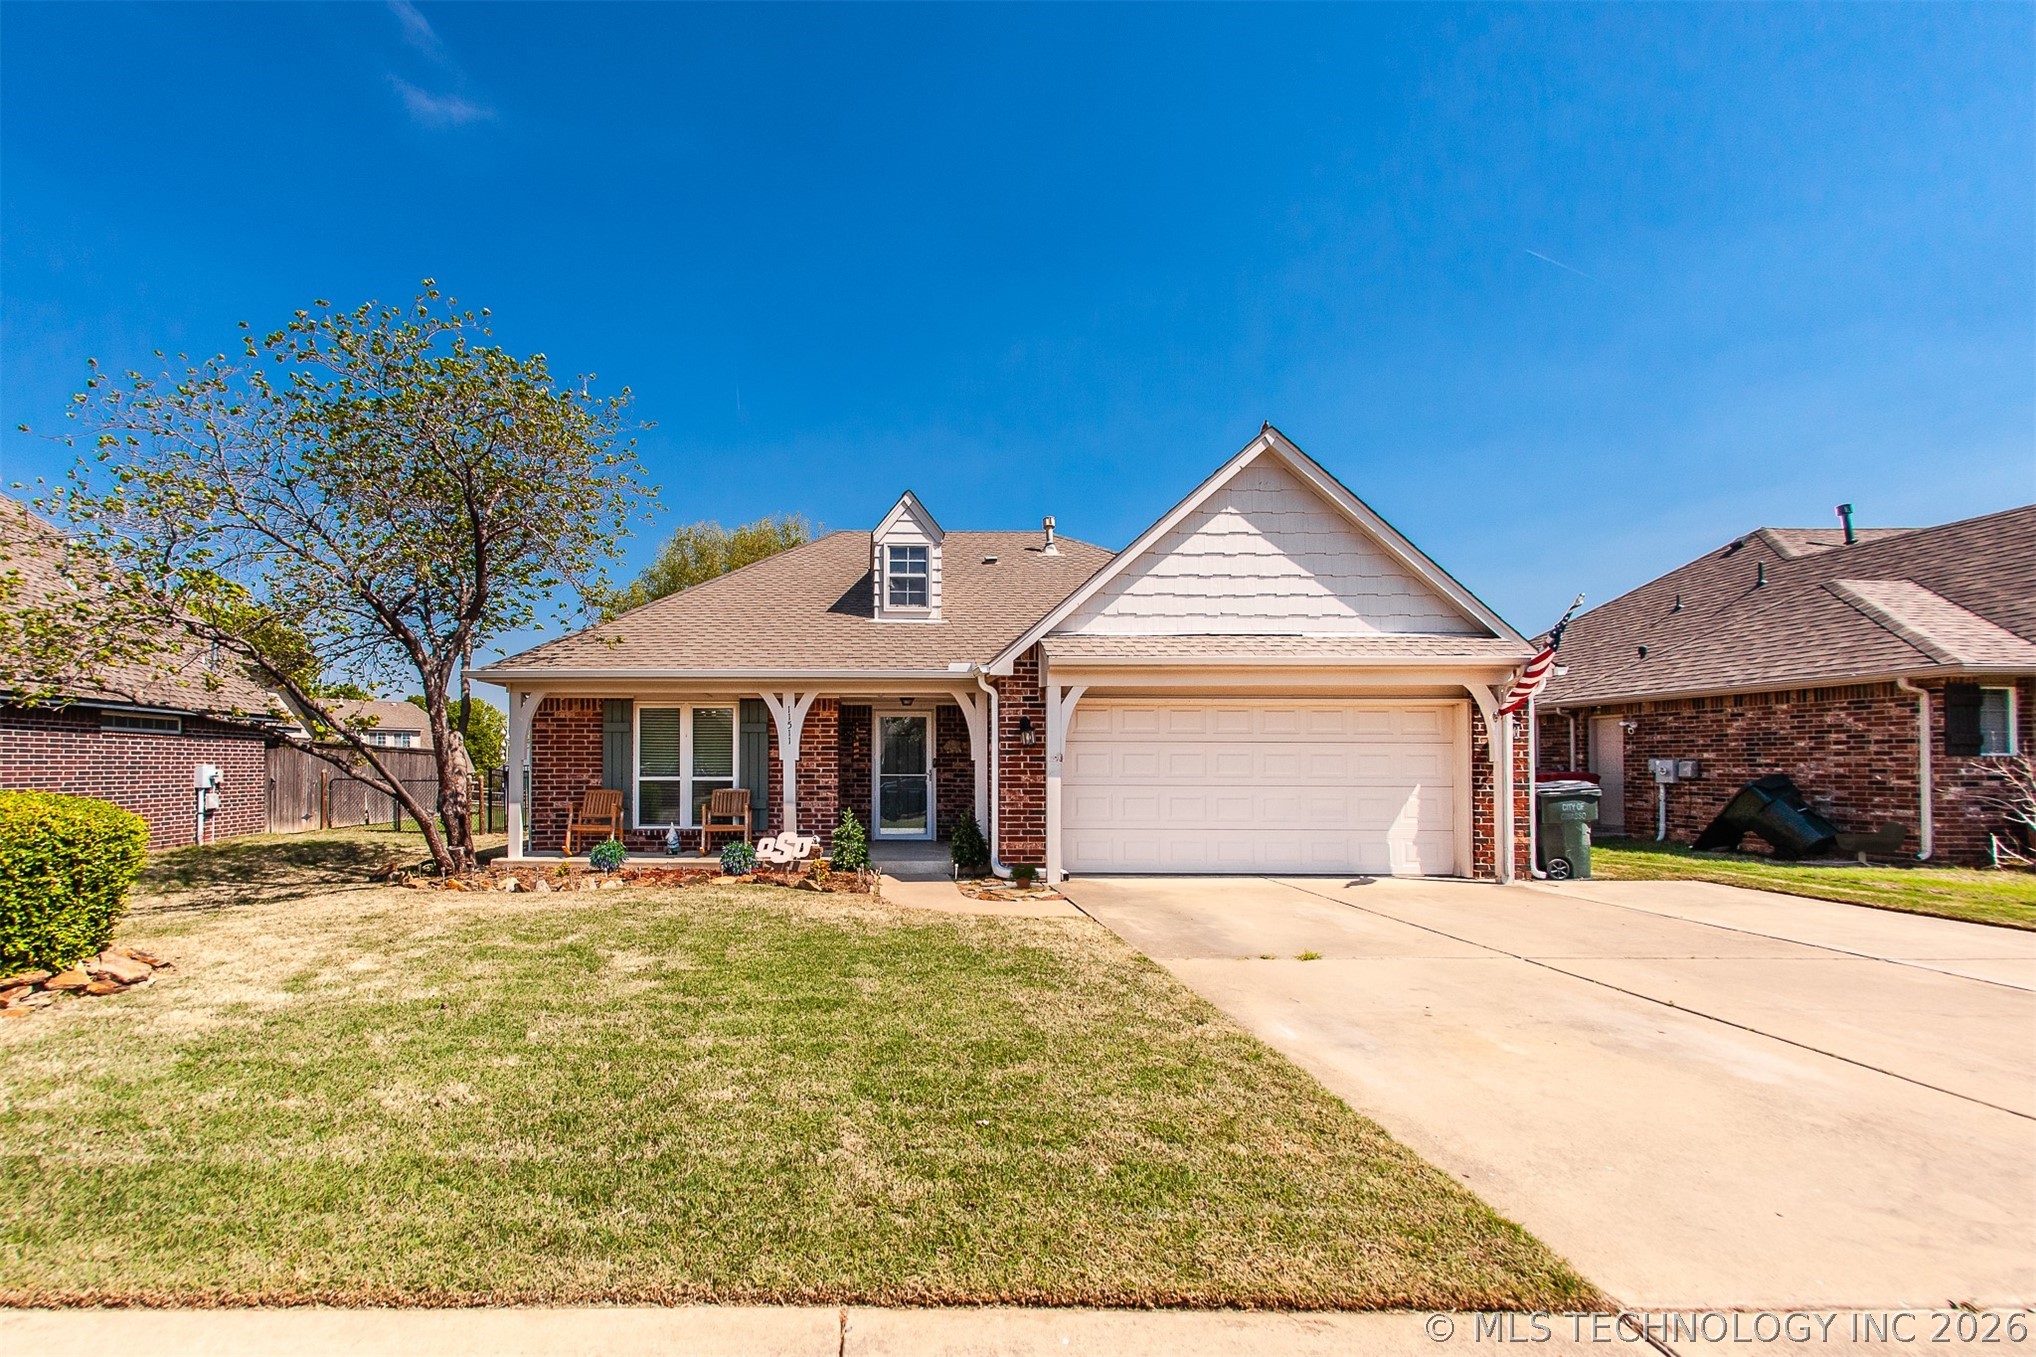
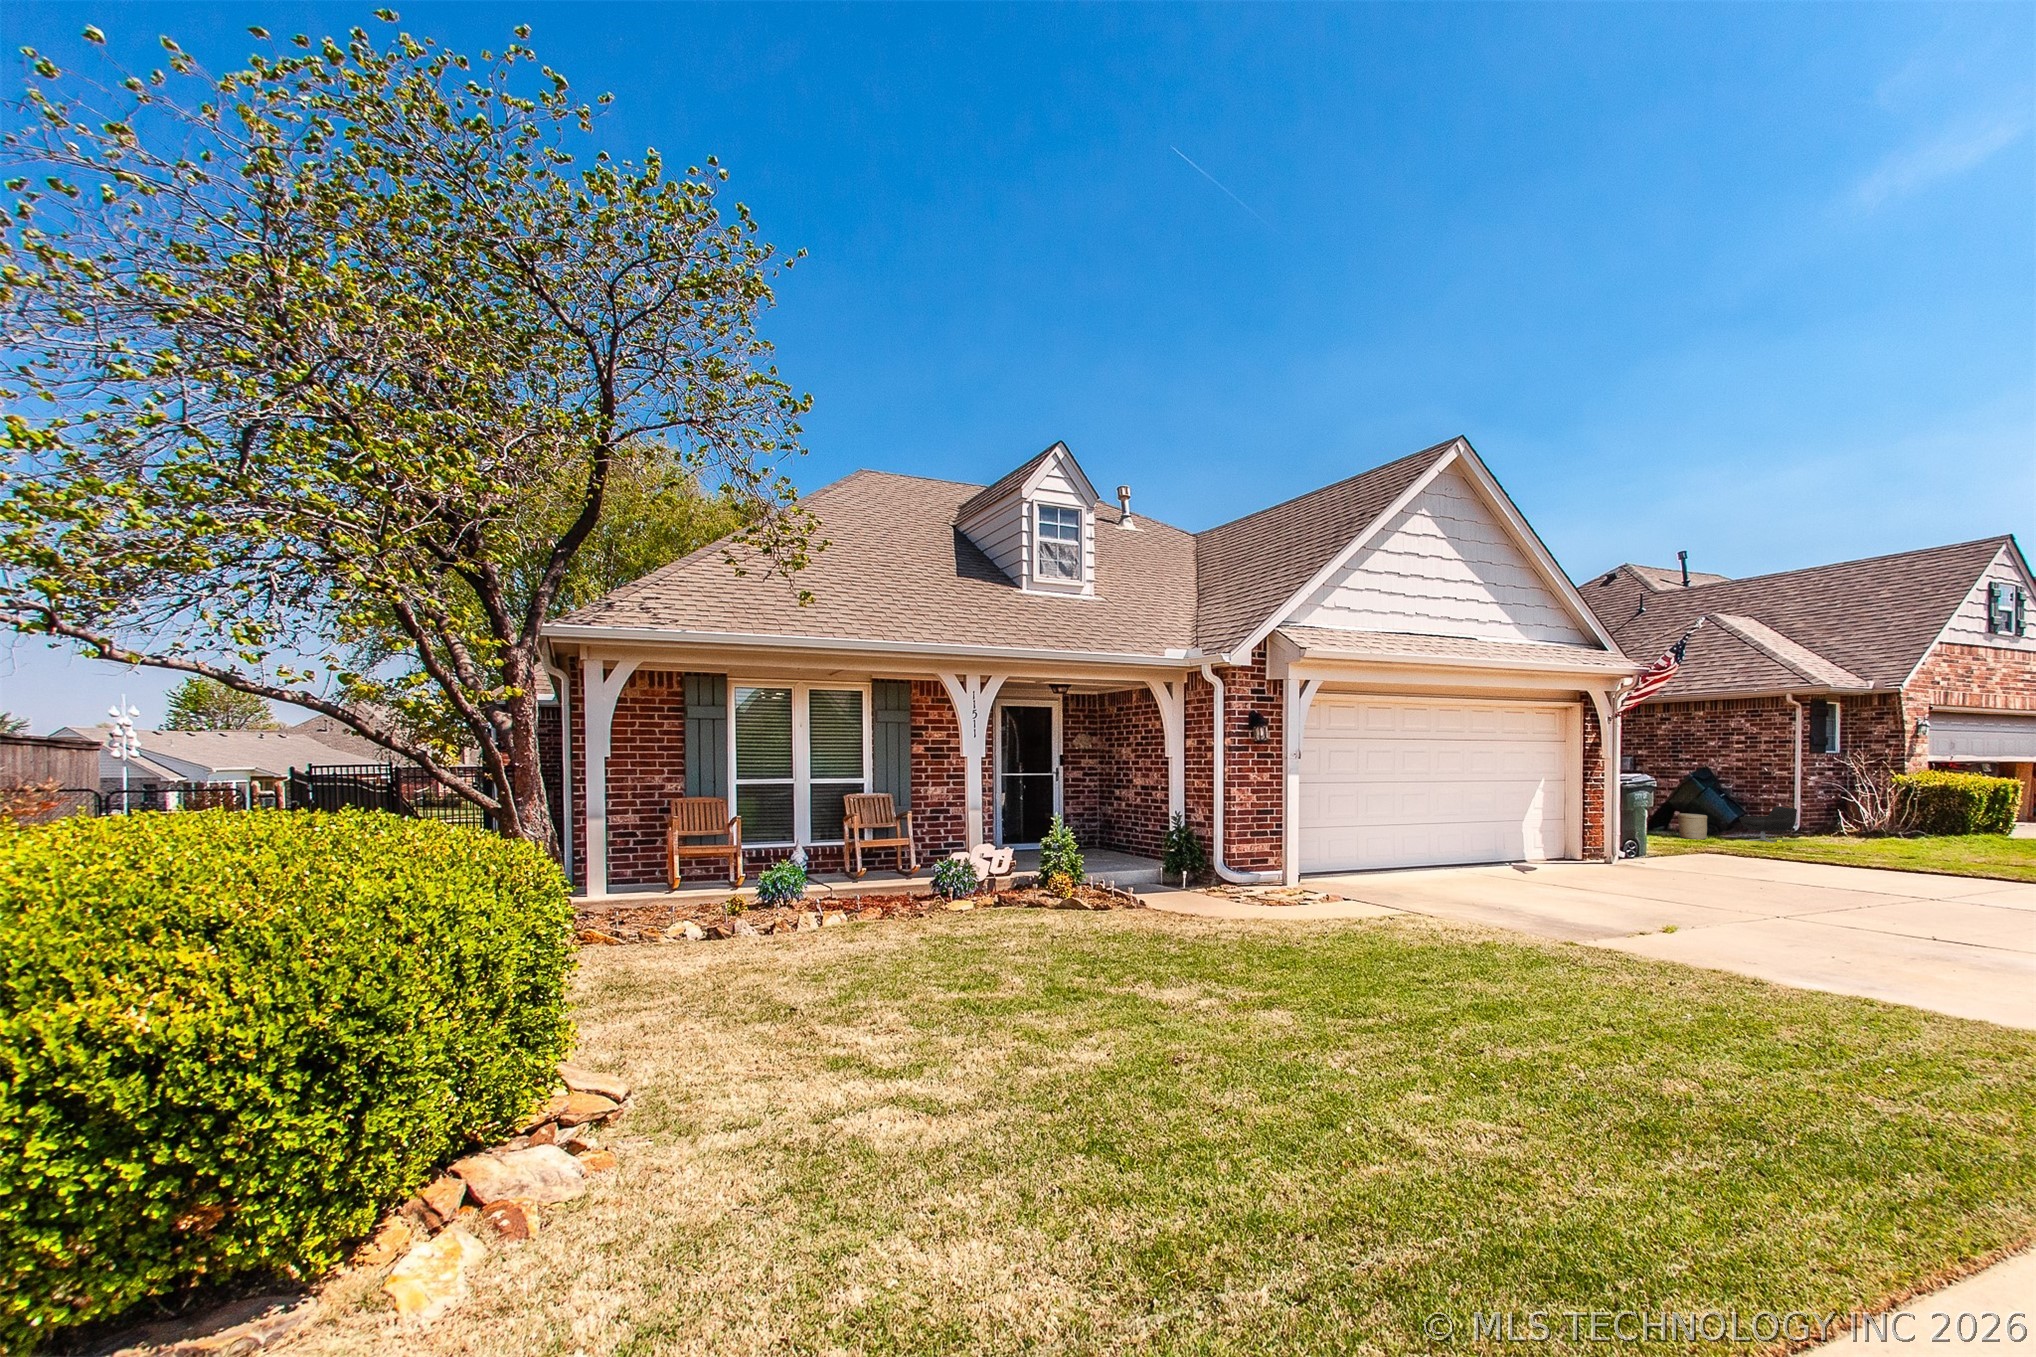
woven basket: none [1746,828,1784,859] -> present [1678,813,1707,839]
potted plant: present [1008,862,1040,887] -> none [1252,868,1290,898]

